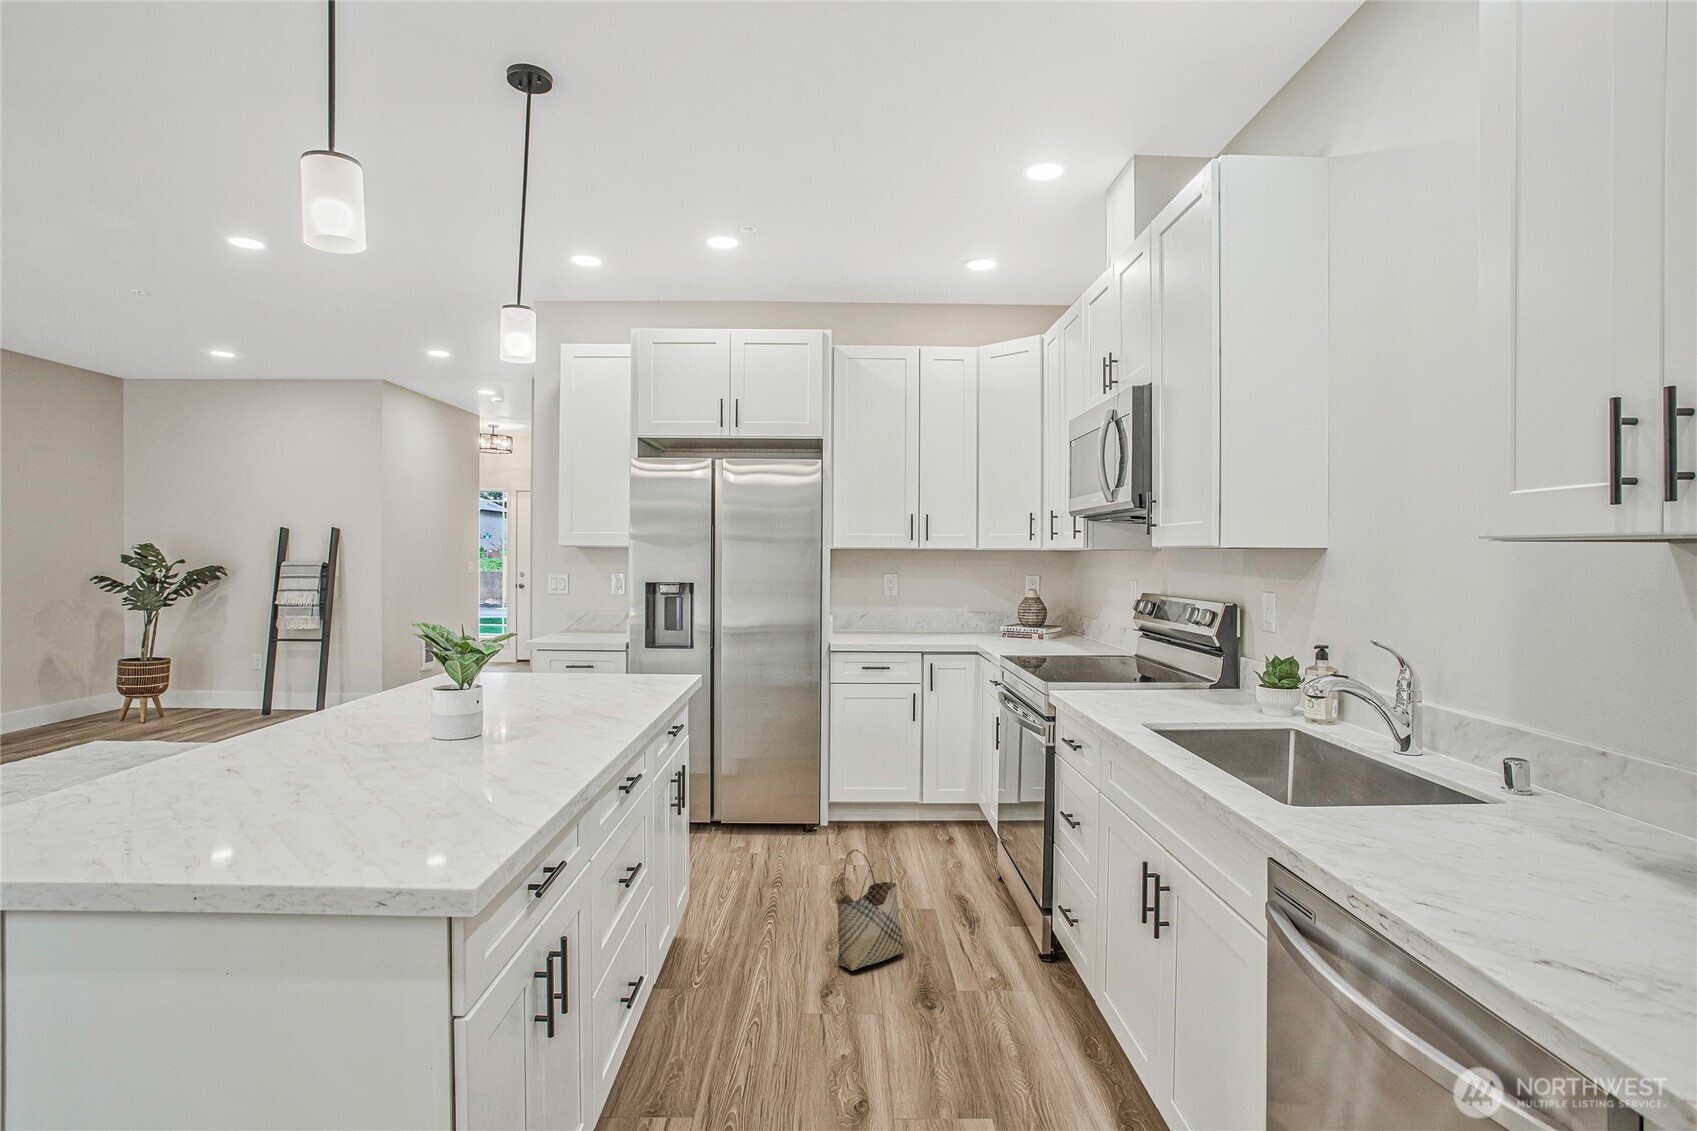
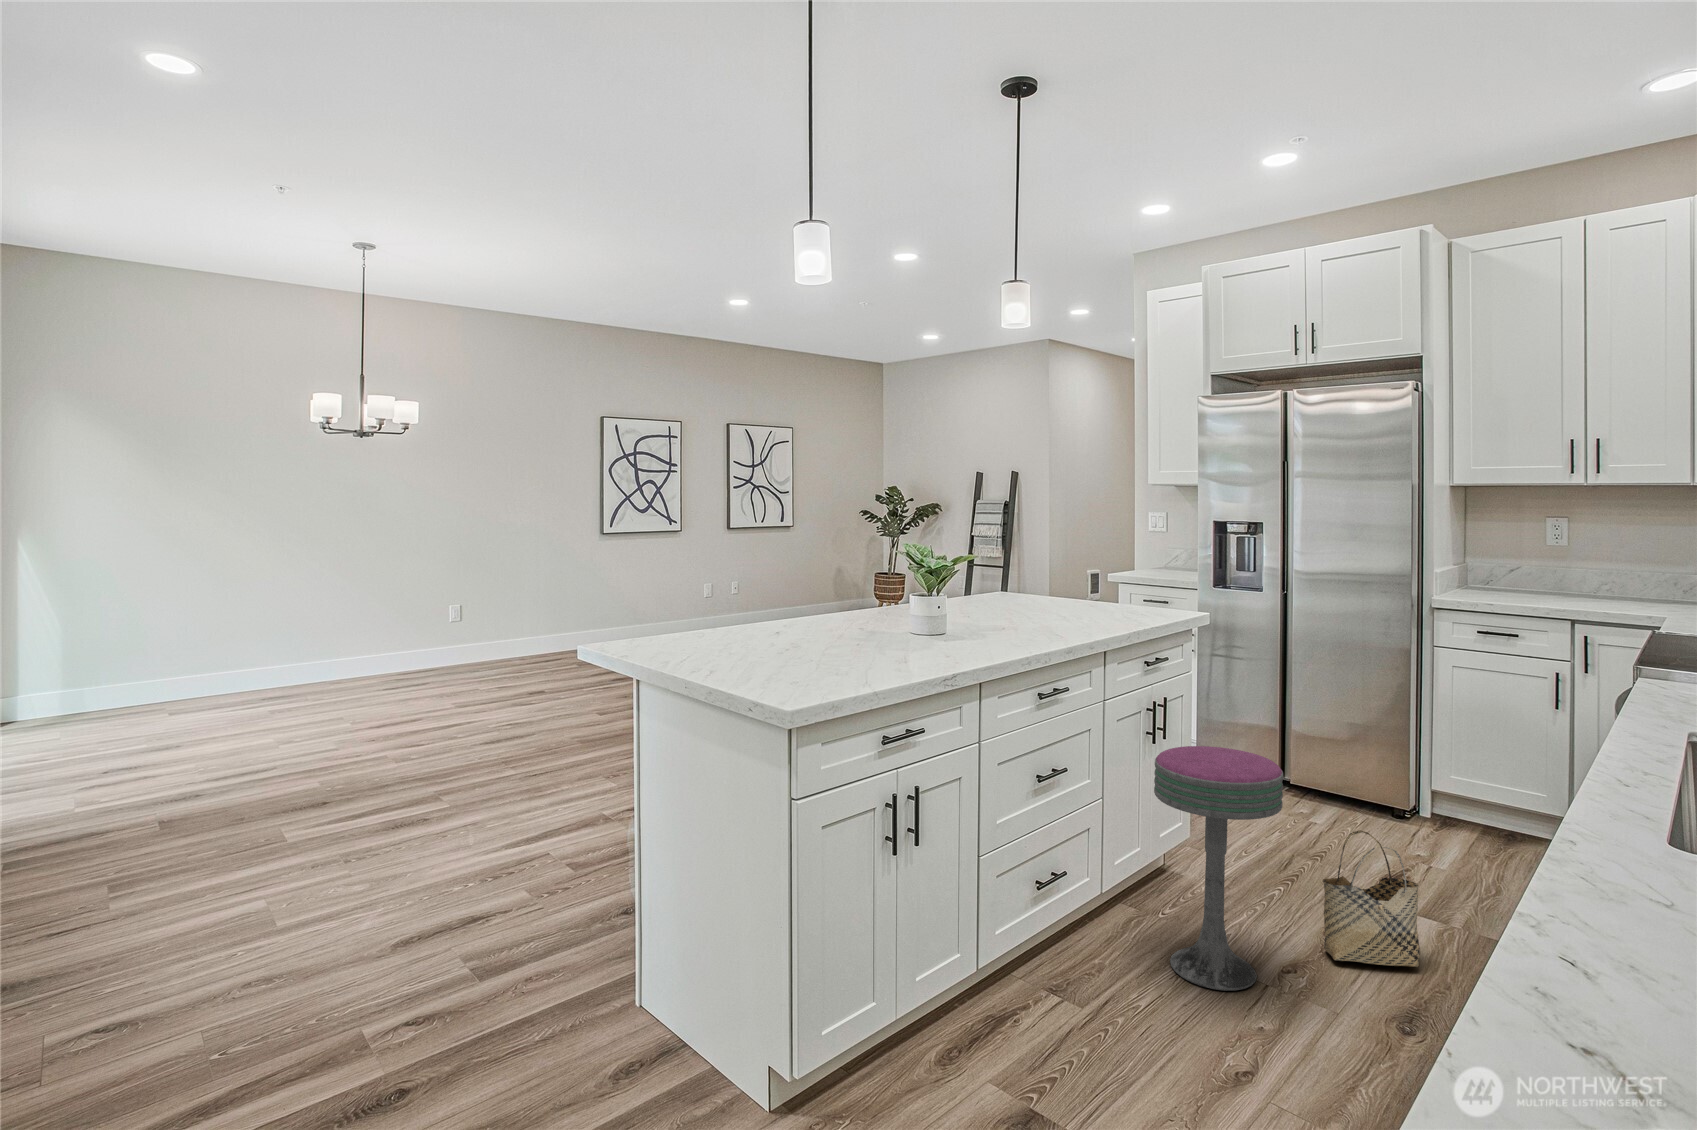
bar stool: none [714,801,828,1041] -> present [1154,746,1283,991]

